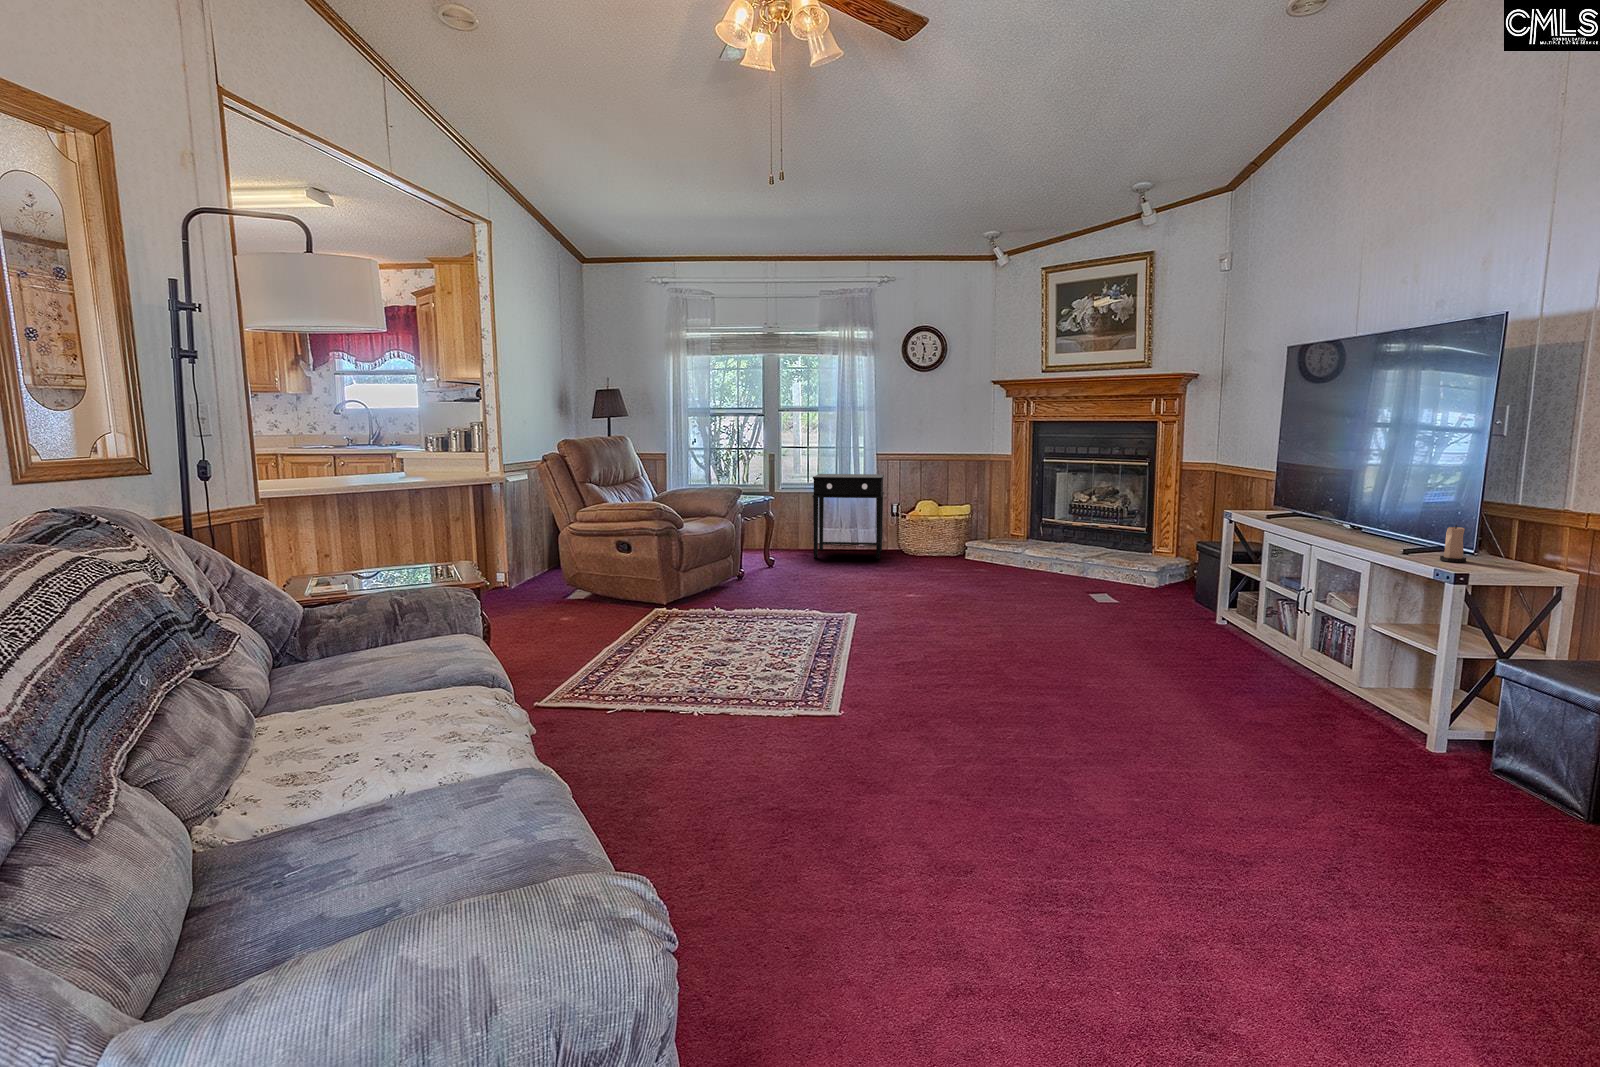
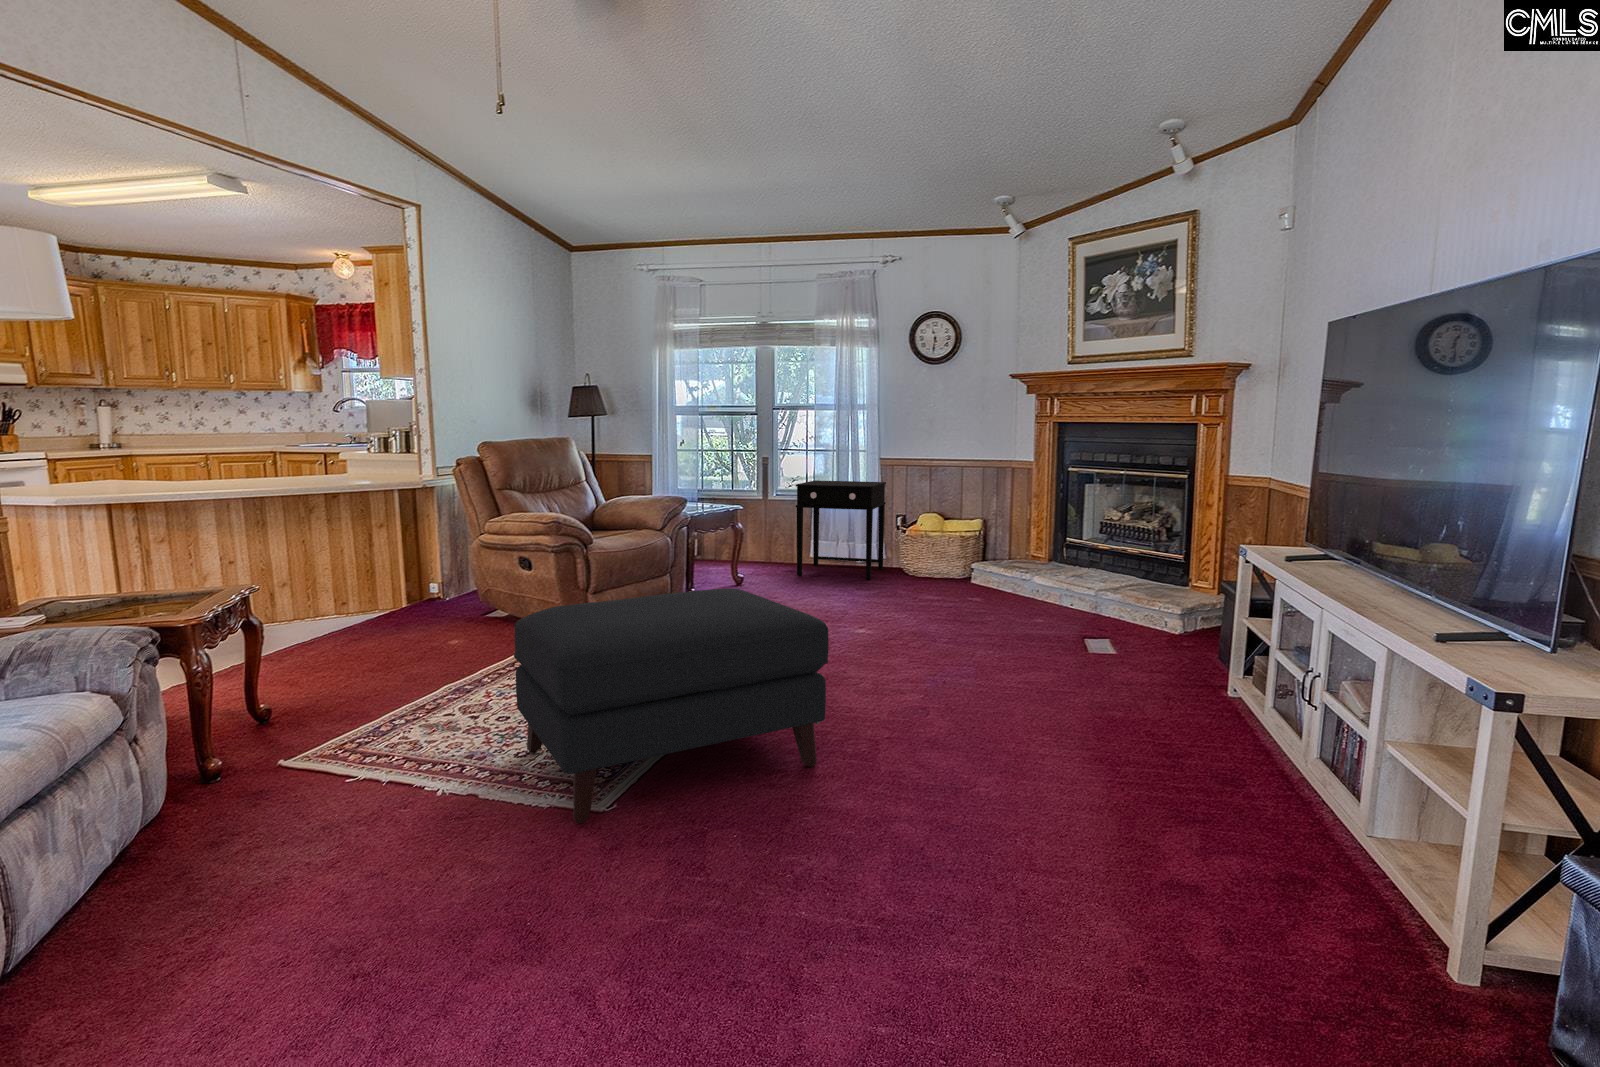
candle: present [1440,525,1466,562] -> none [1487,602,1535,668]
ottoman: none [731,552,976,718] -> present [514,588,829,823]

